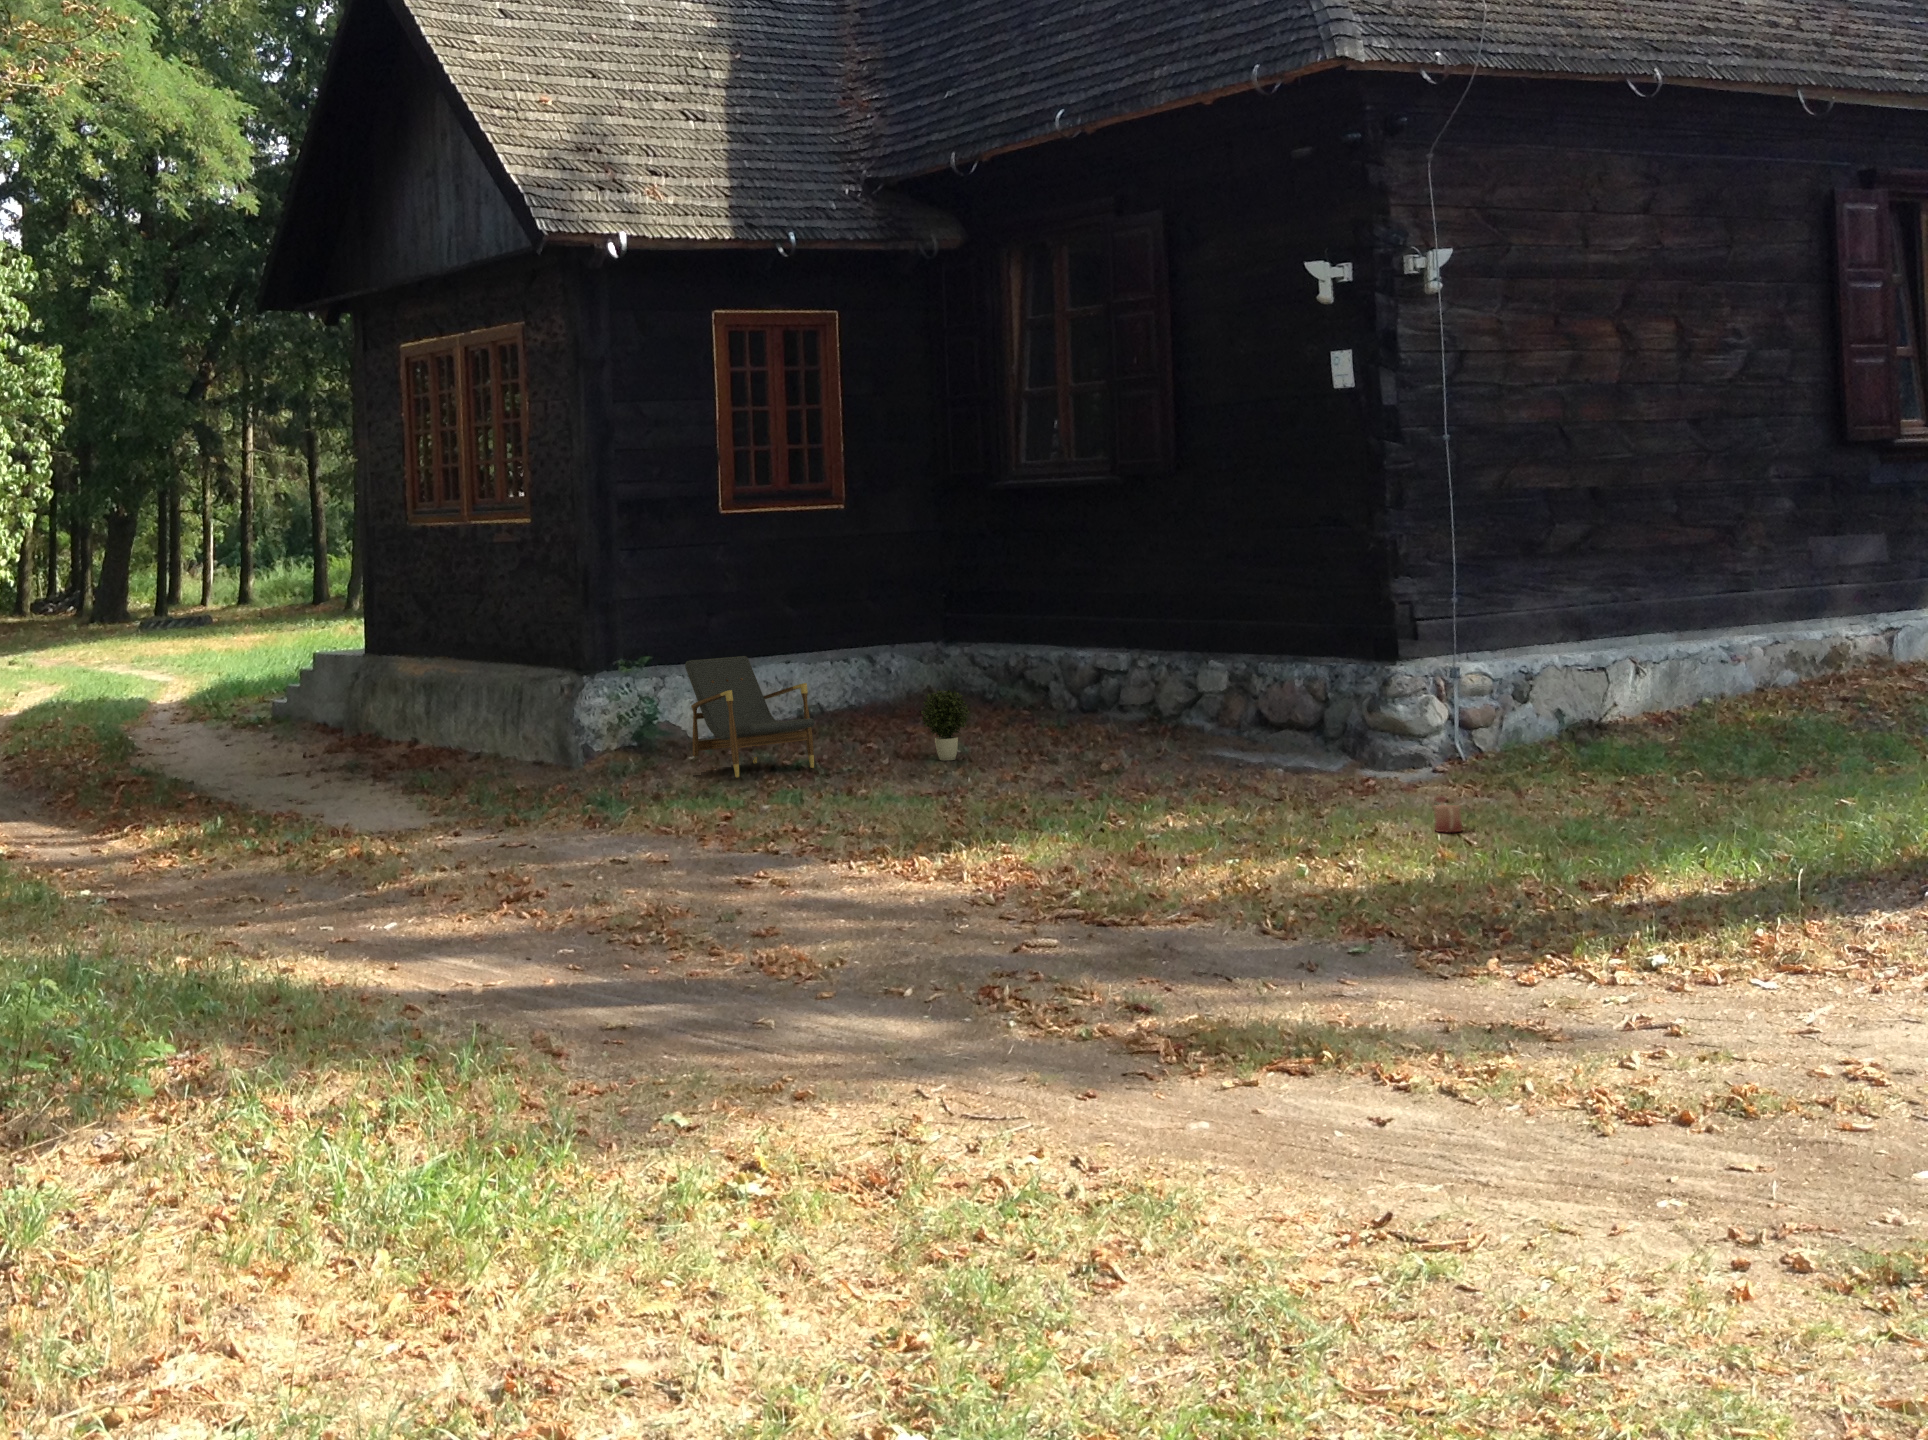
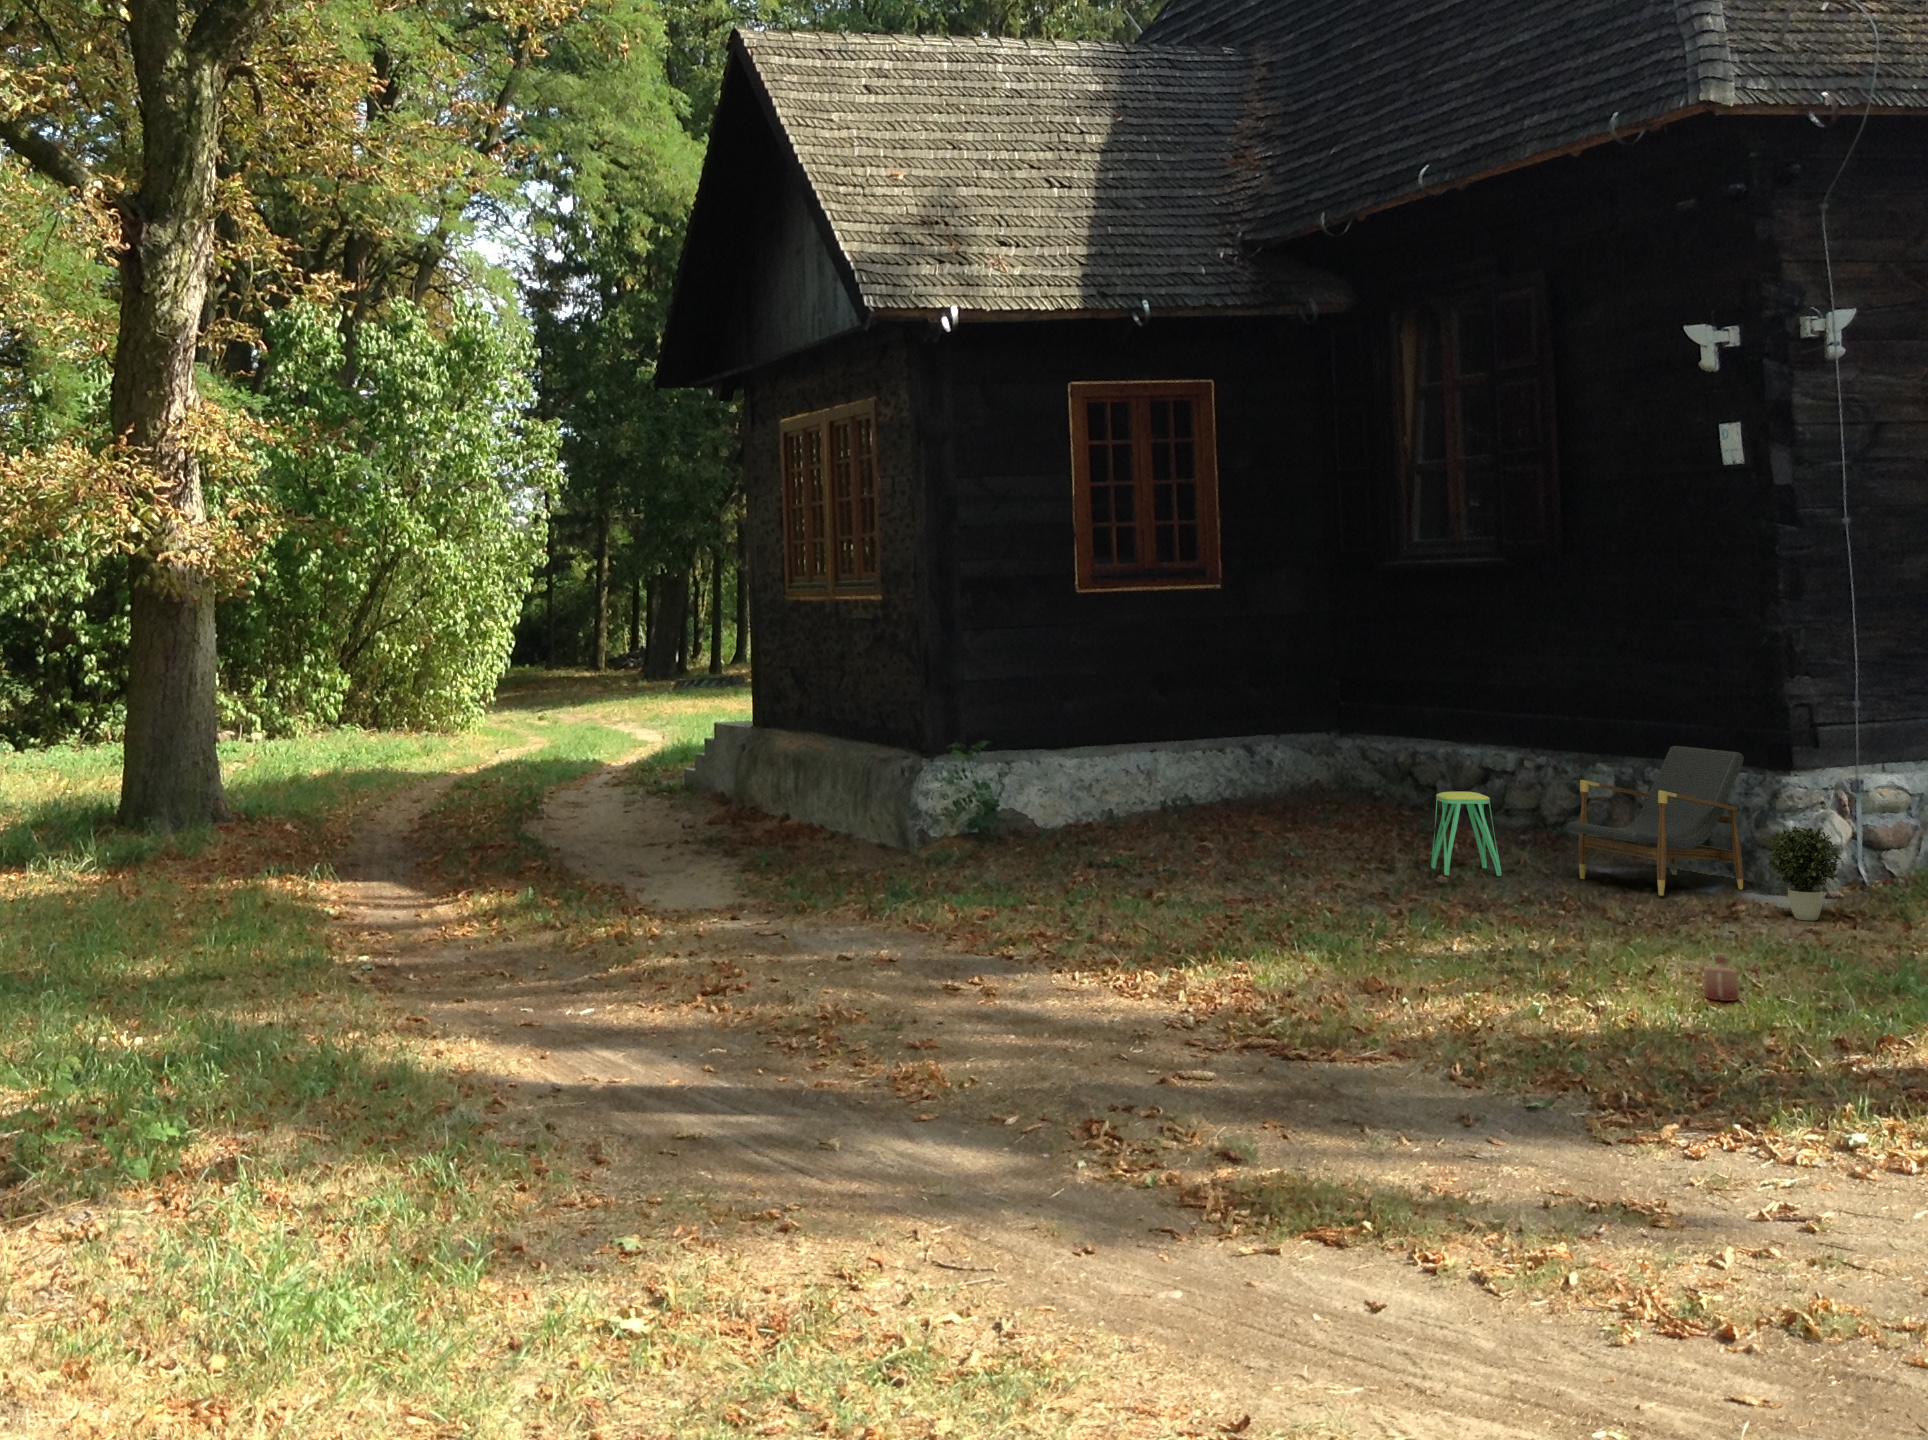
lounge chair: present [685,656,815,777] -> present [1568,746,1744,896]
stool: none [1108,689,1174,767] -> present [1431,791,1501,876]
potted plant: present [921,690,969,761] -> present [1768,826,1841,921]

